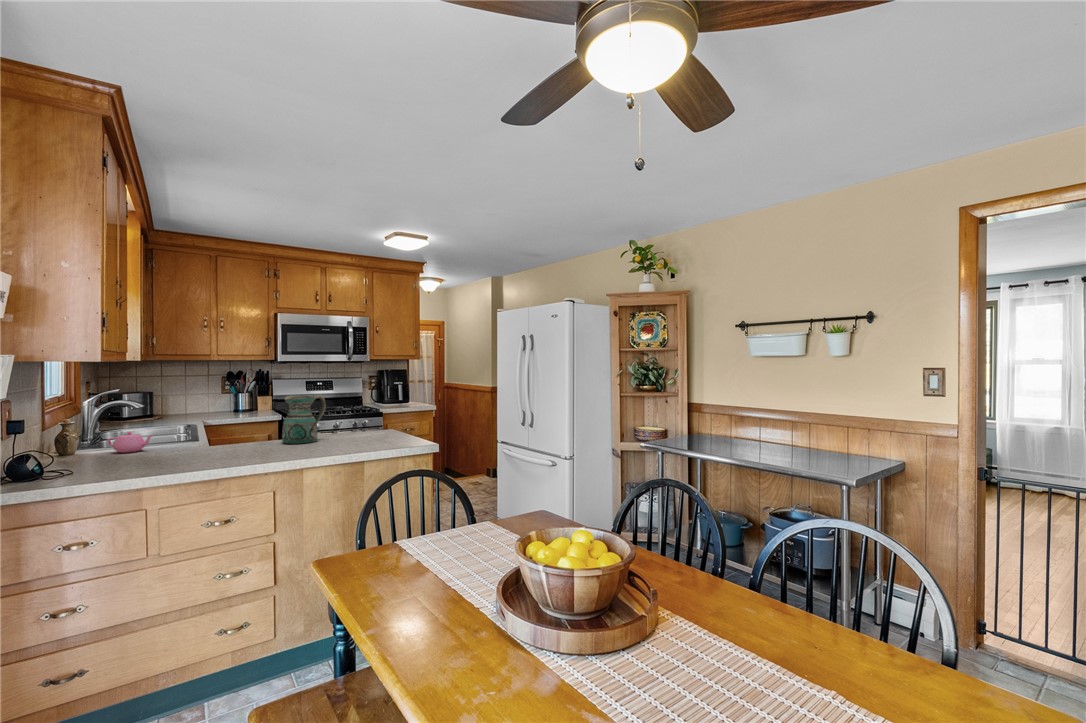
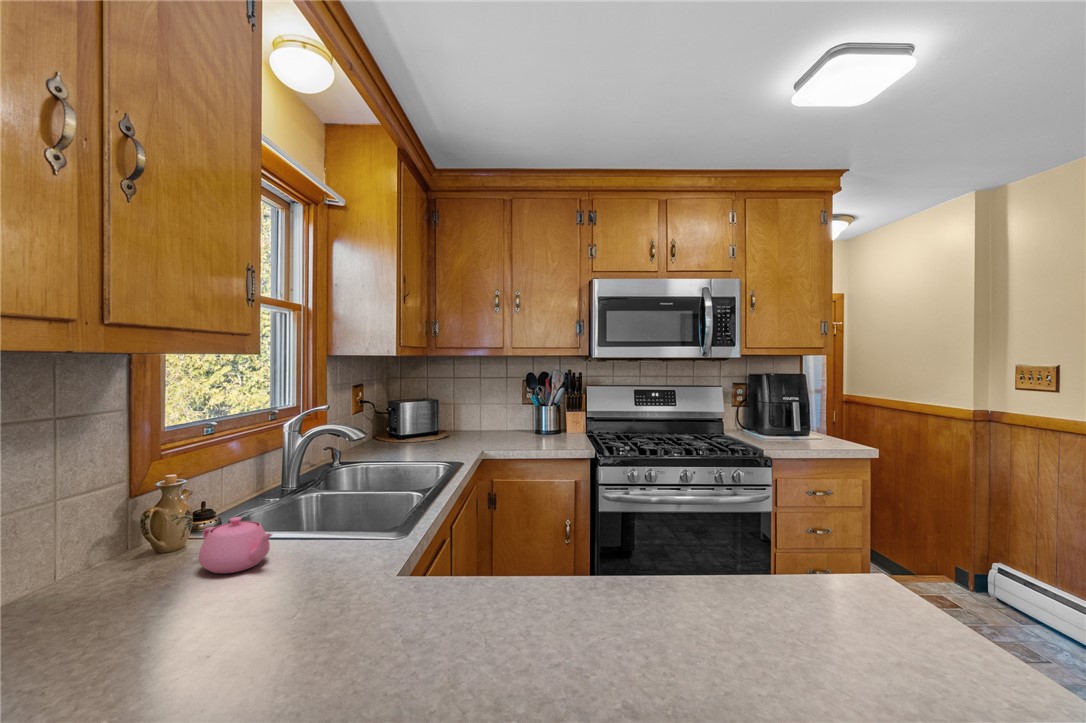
ceramic pitcher: present [282,394,326,444] -> none [554,457,687,645]

